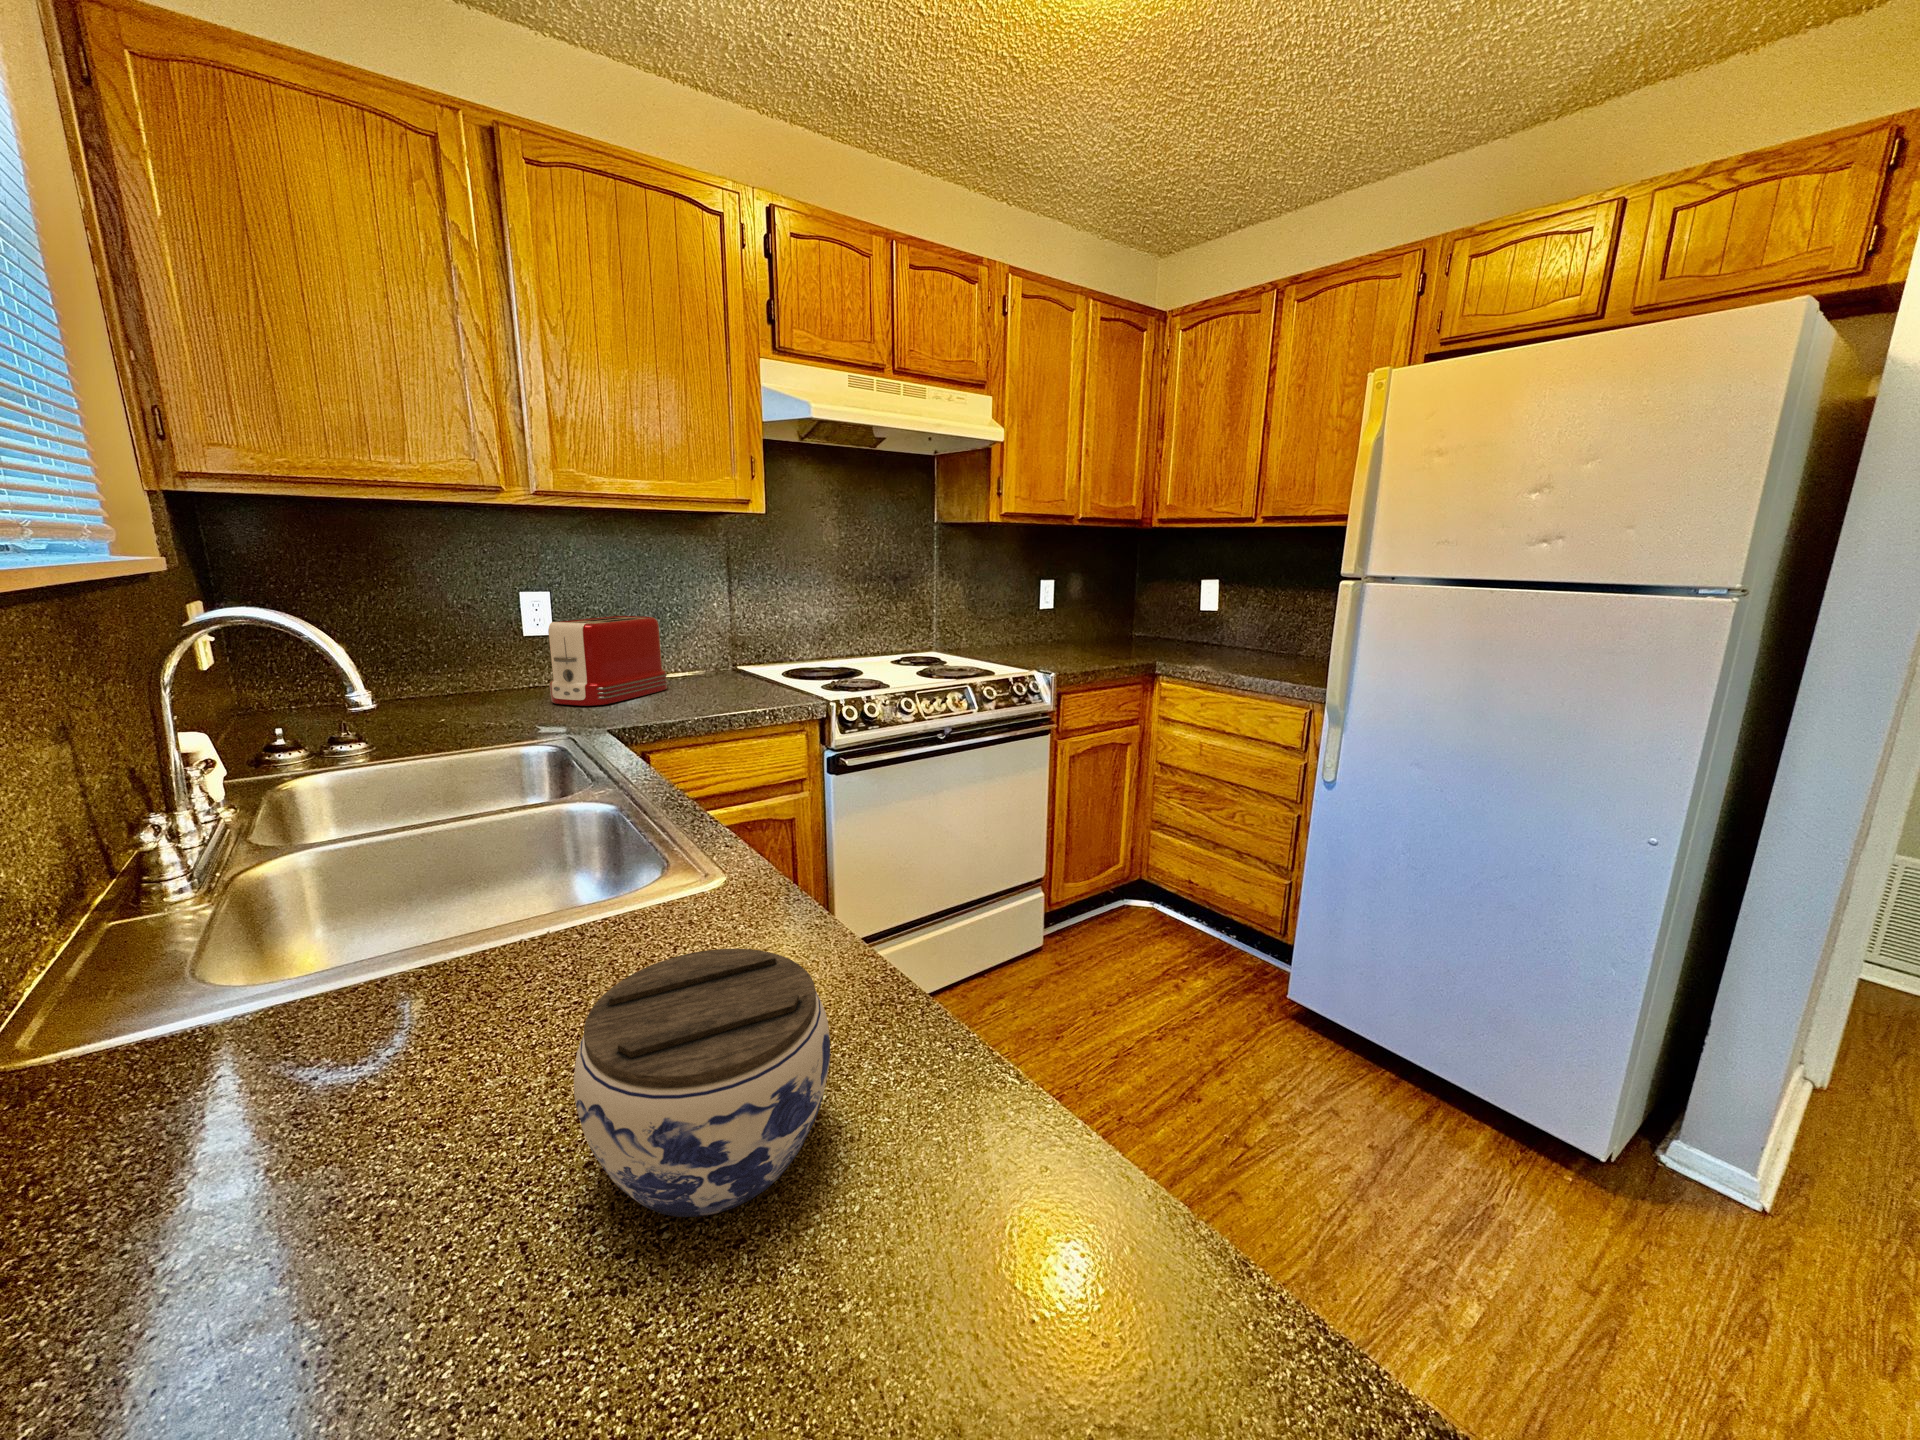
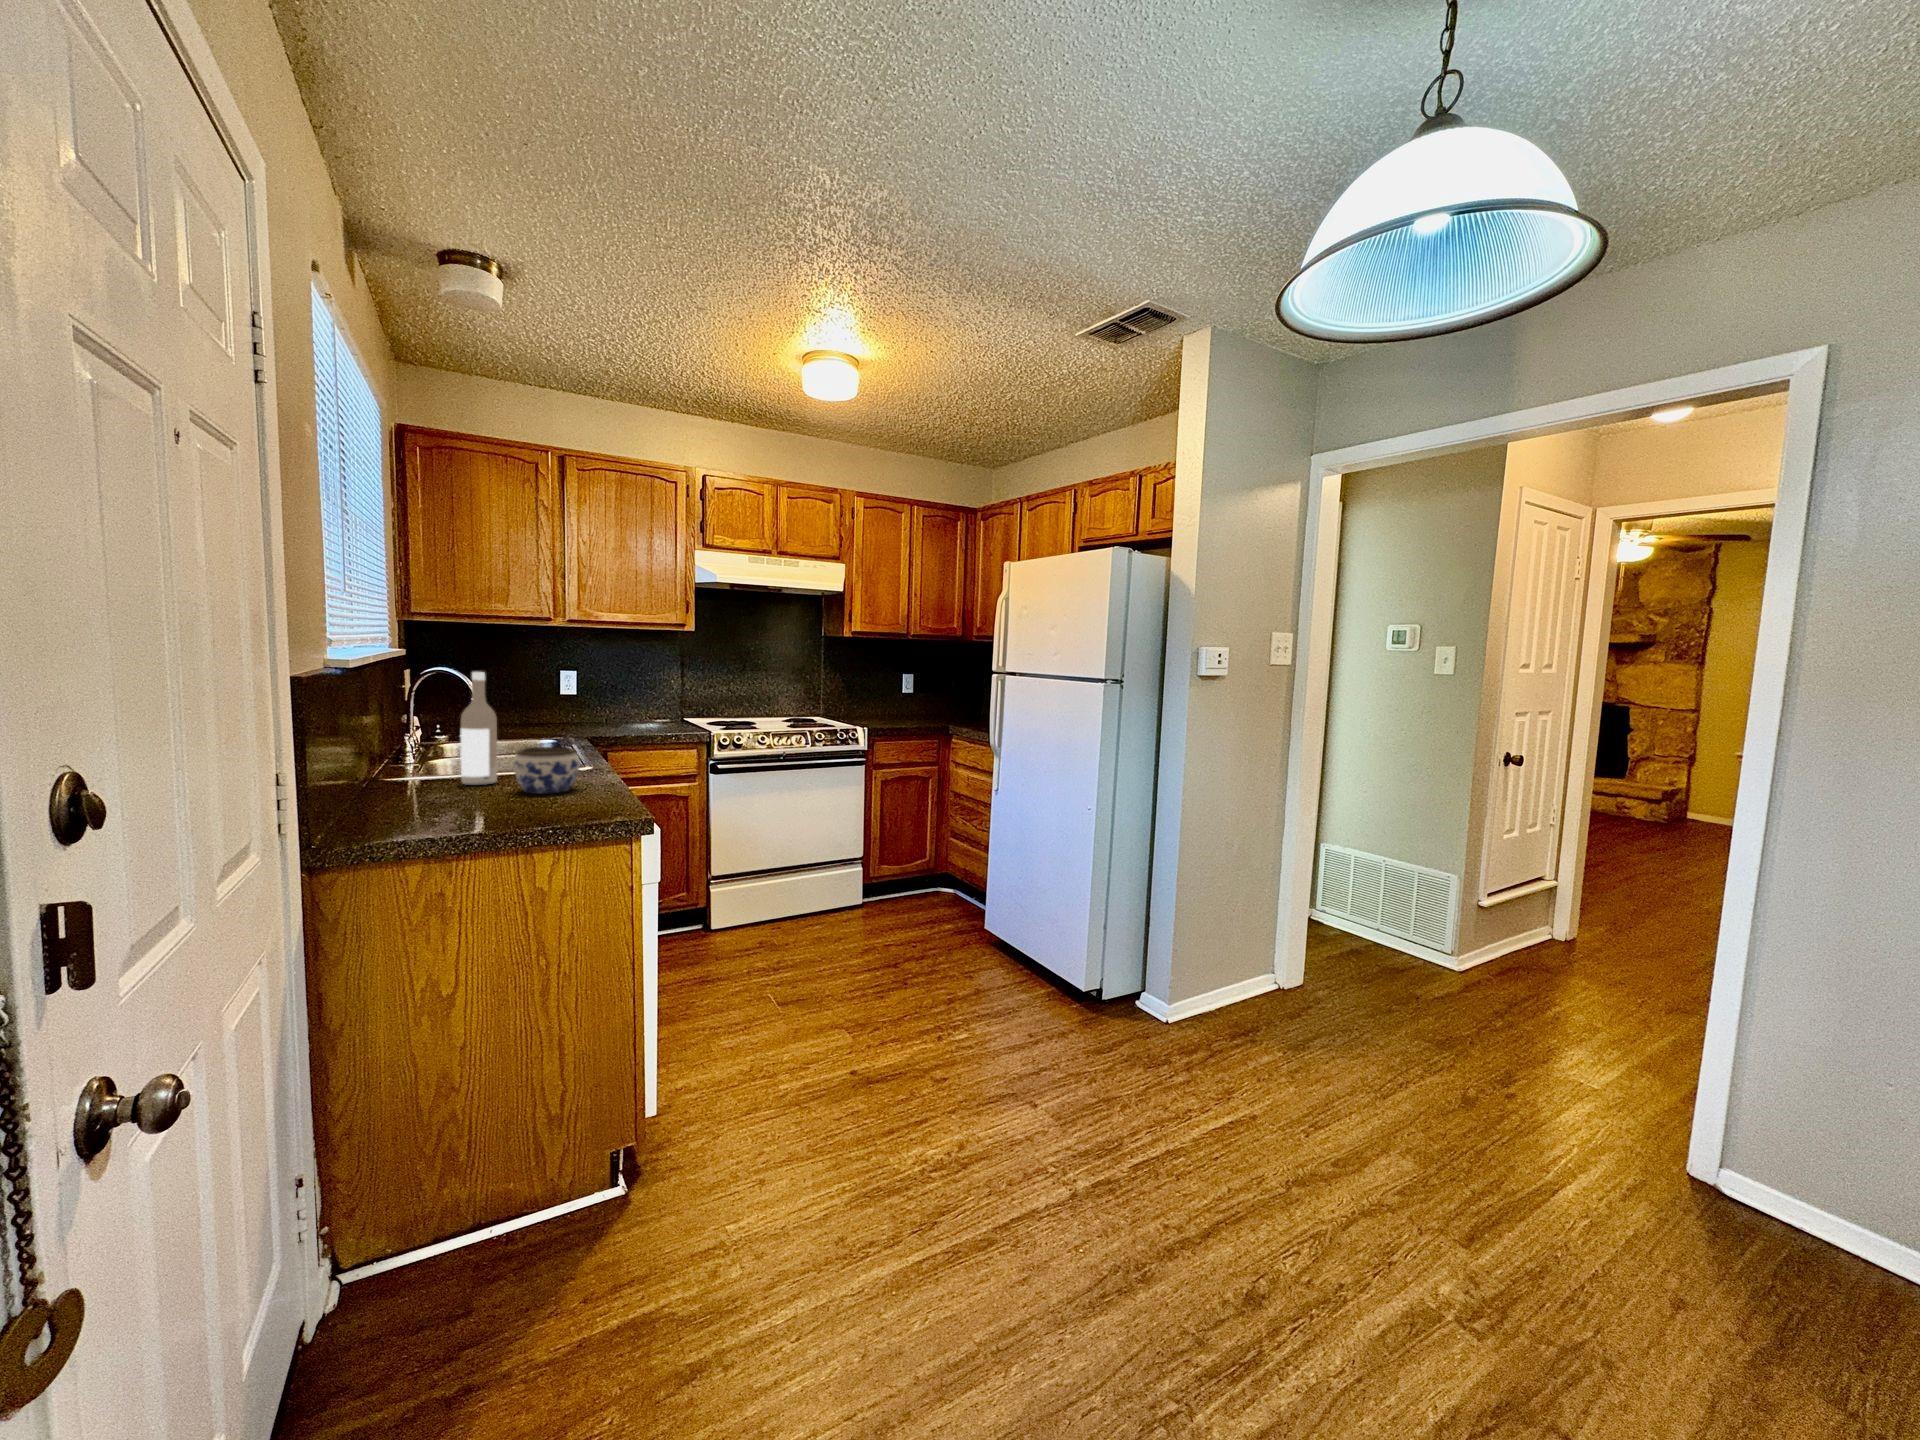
toaster: present [548,616,668,706] -> none [567,686,635,731]
wine bottle: none [303,669,483,1124] -> present [460,672,497,785]

